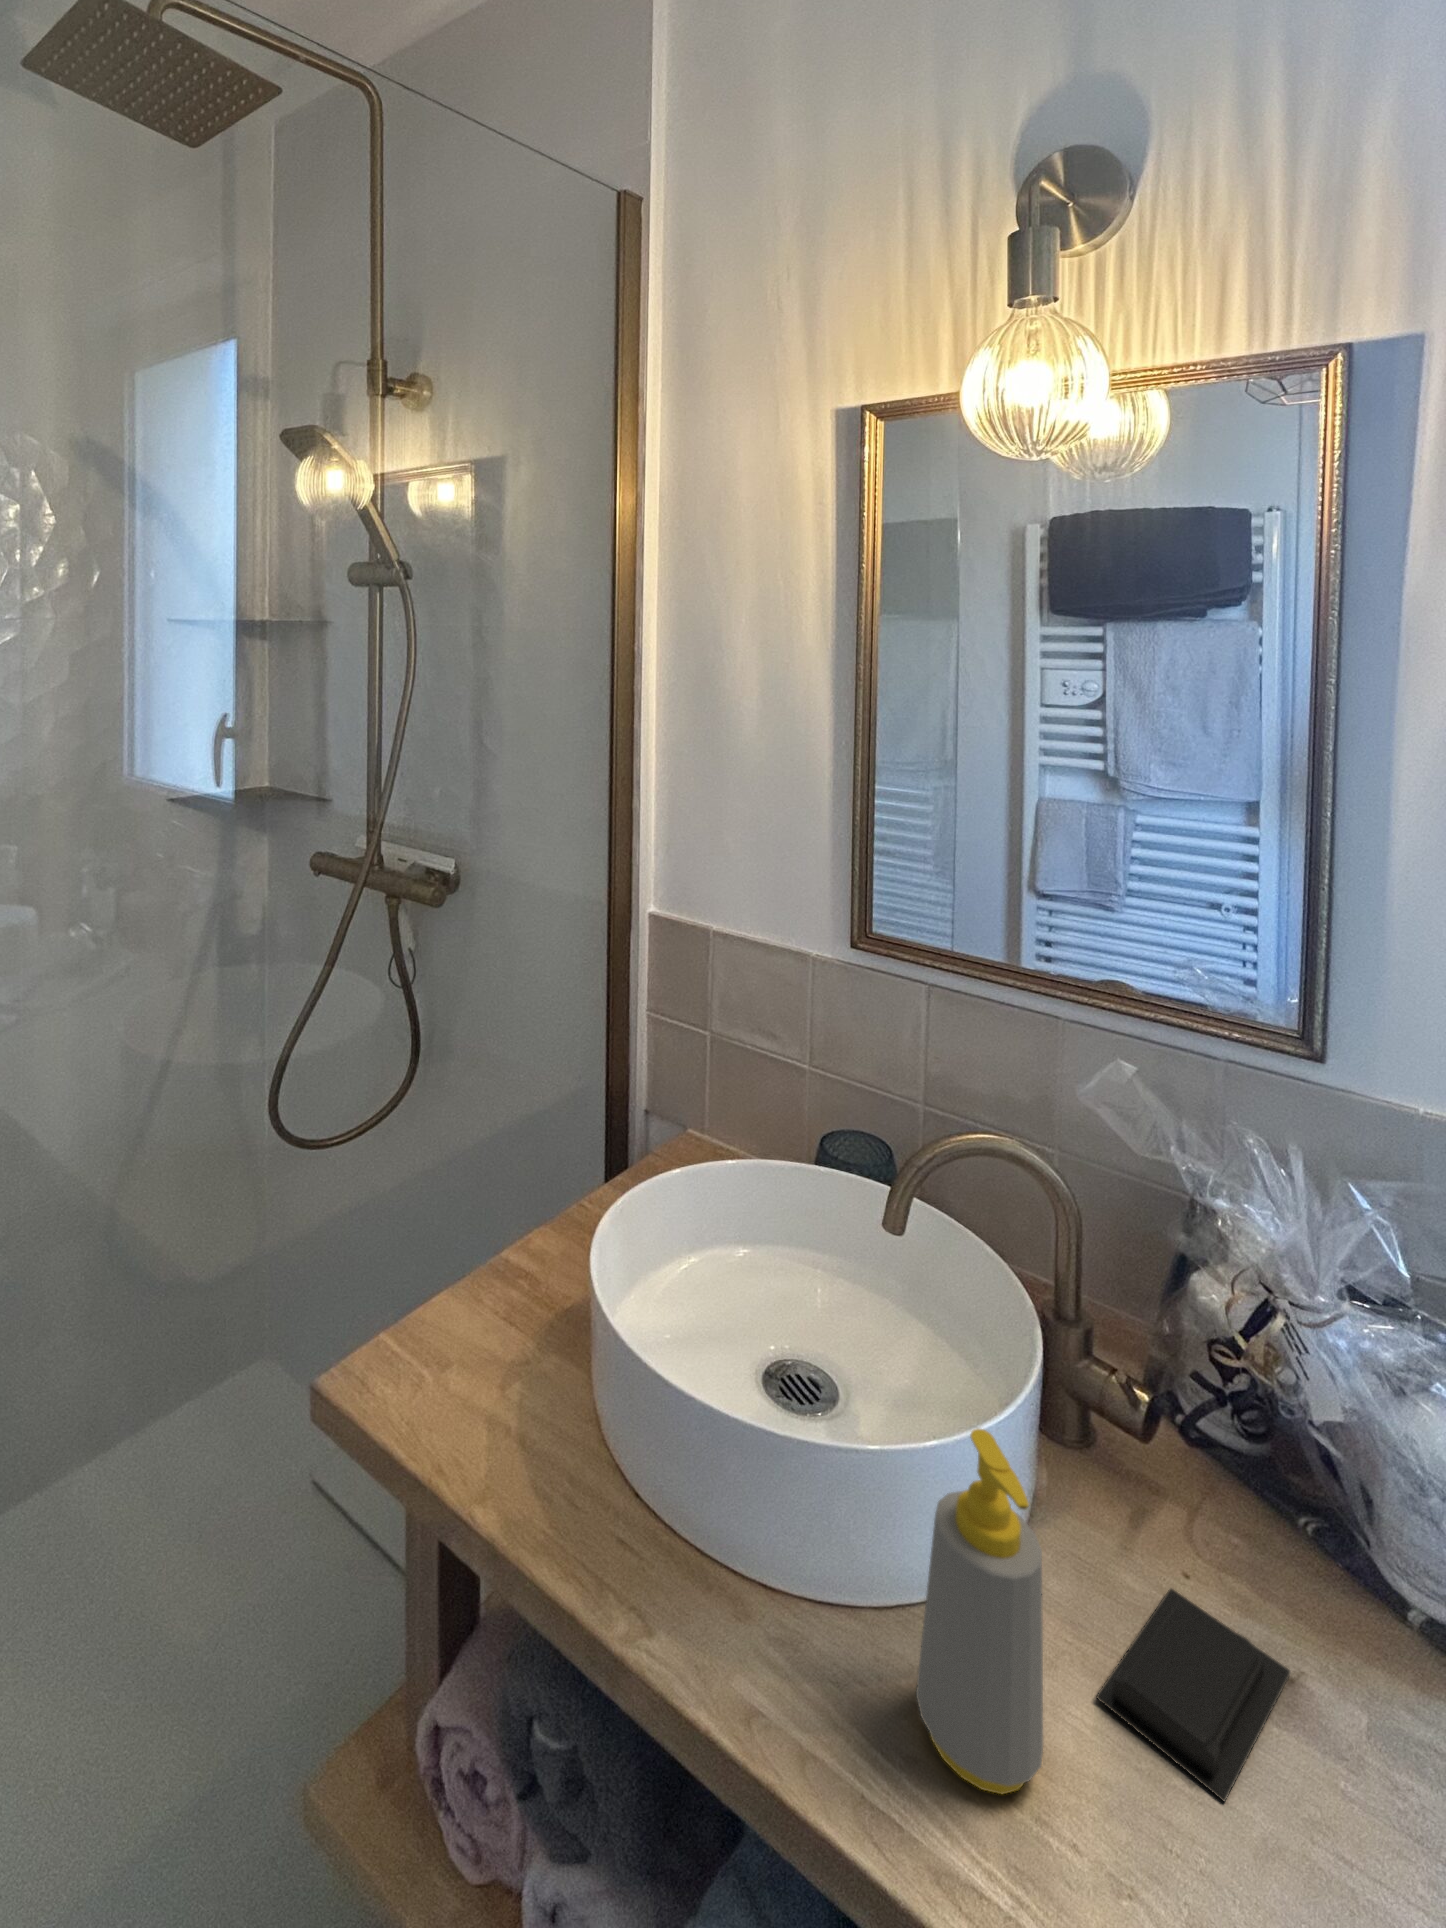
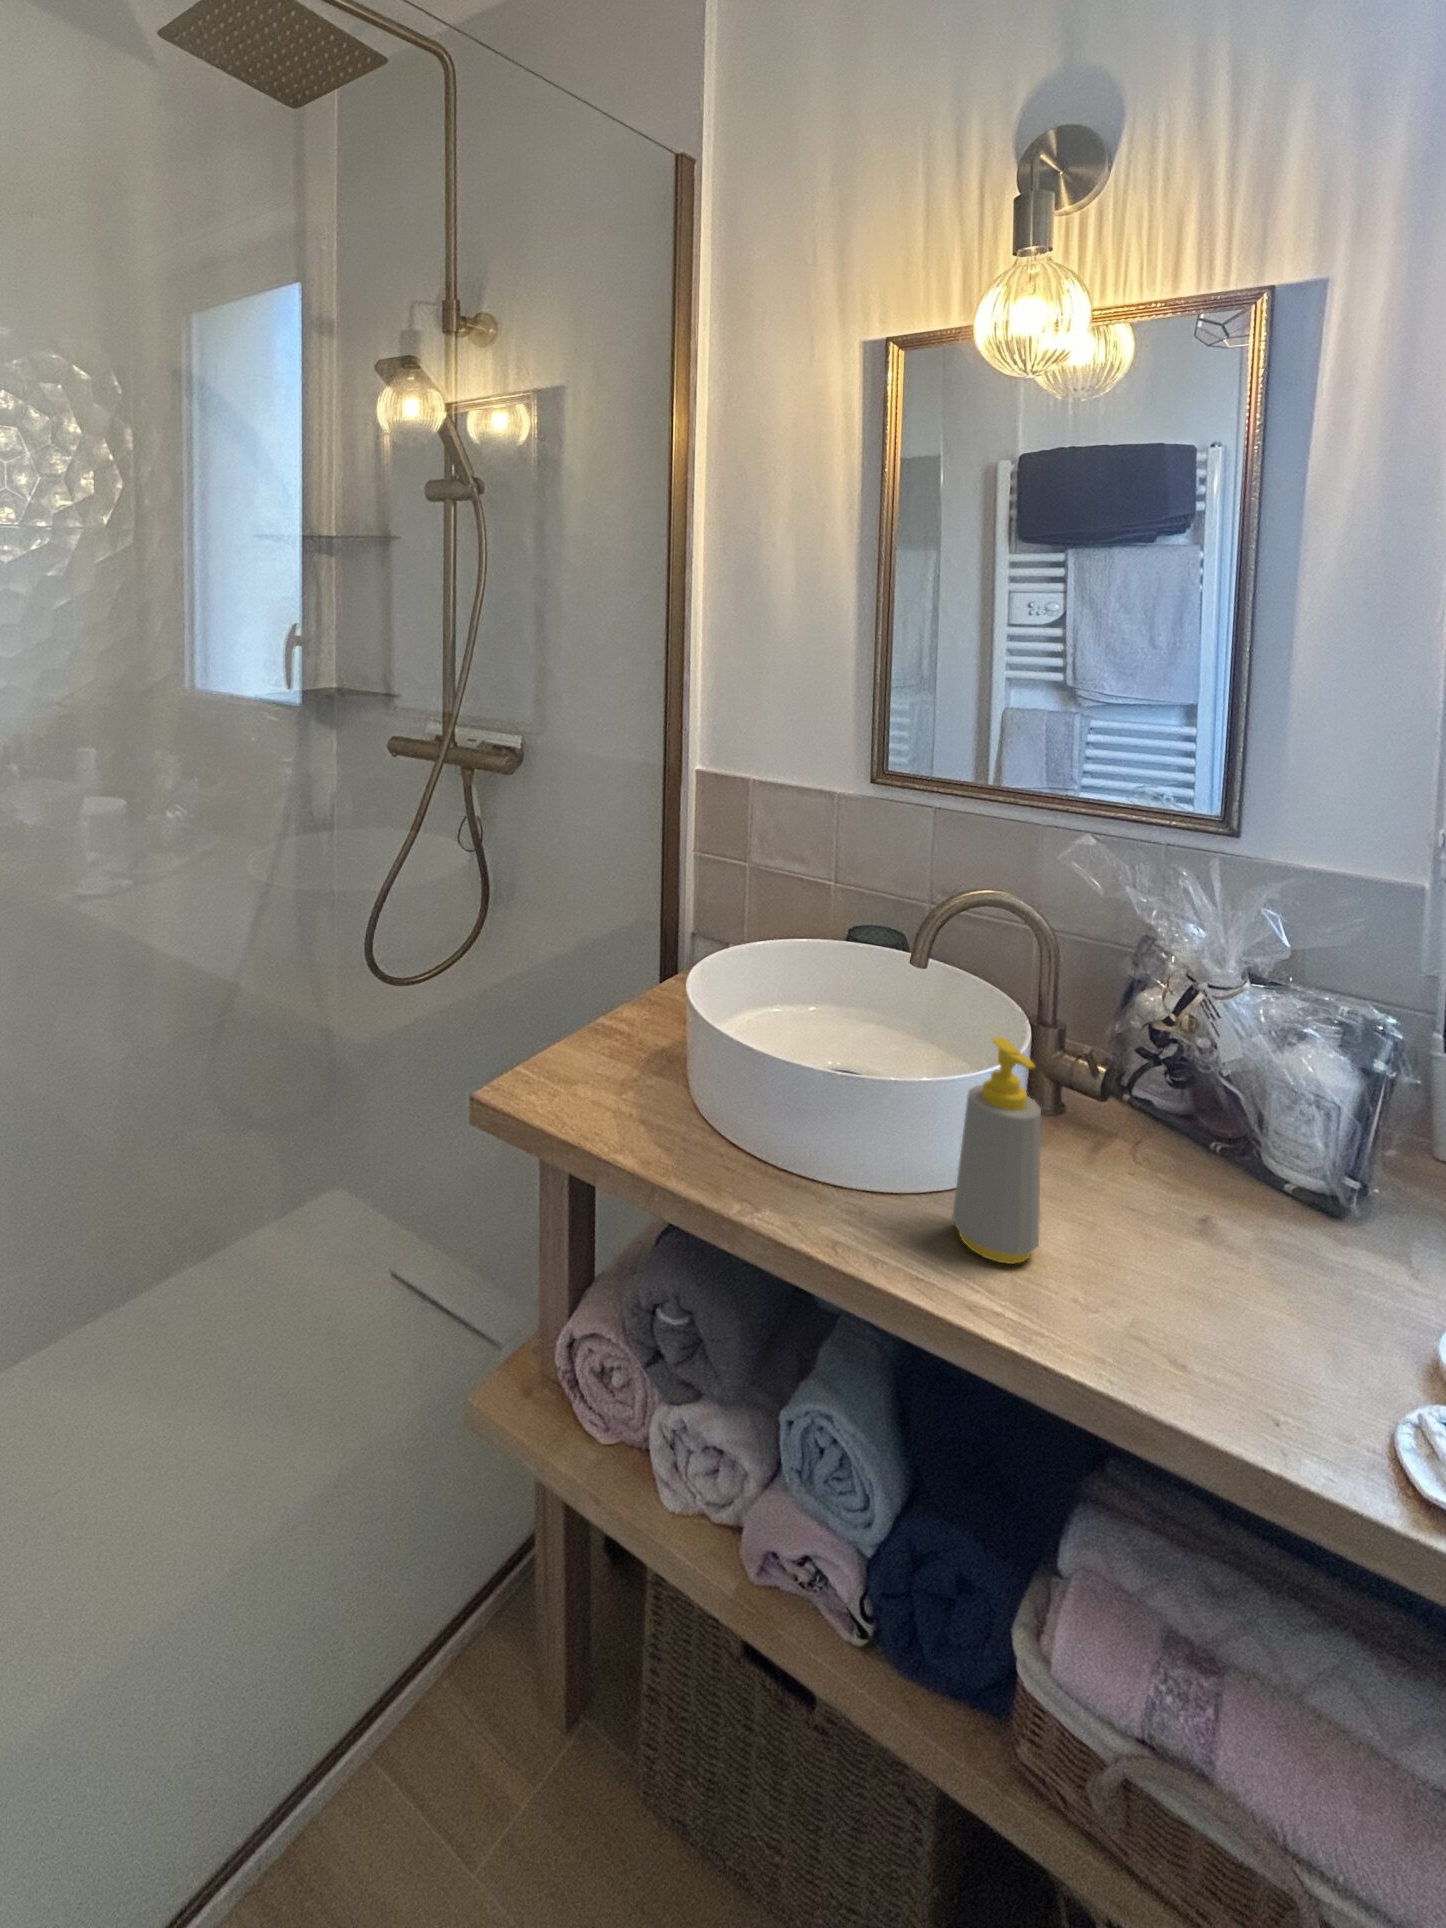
soap bar: present [1097,1589,1290,1801] -> none [1073,1175,1202,1264]

